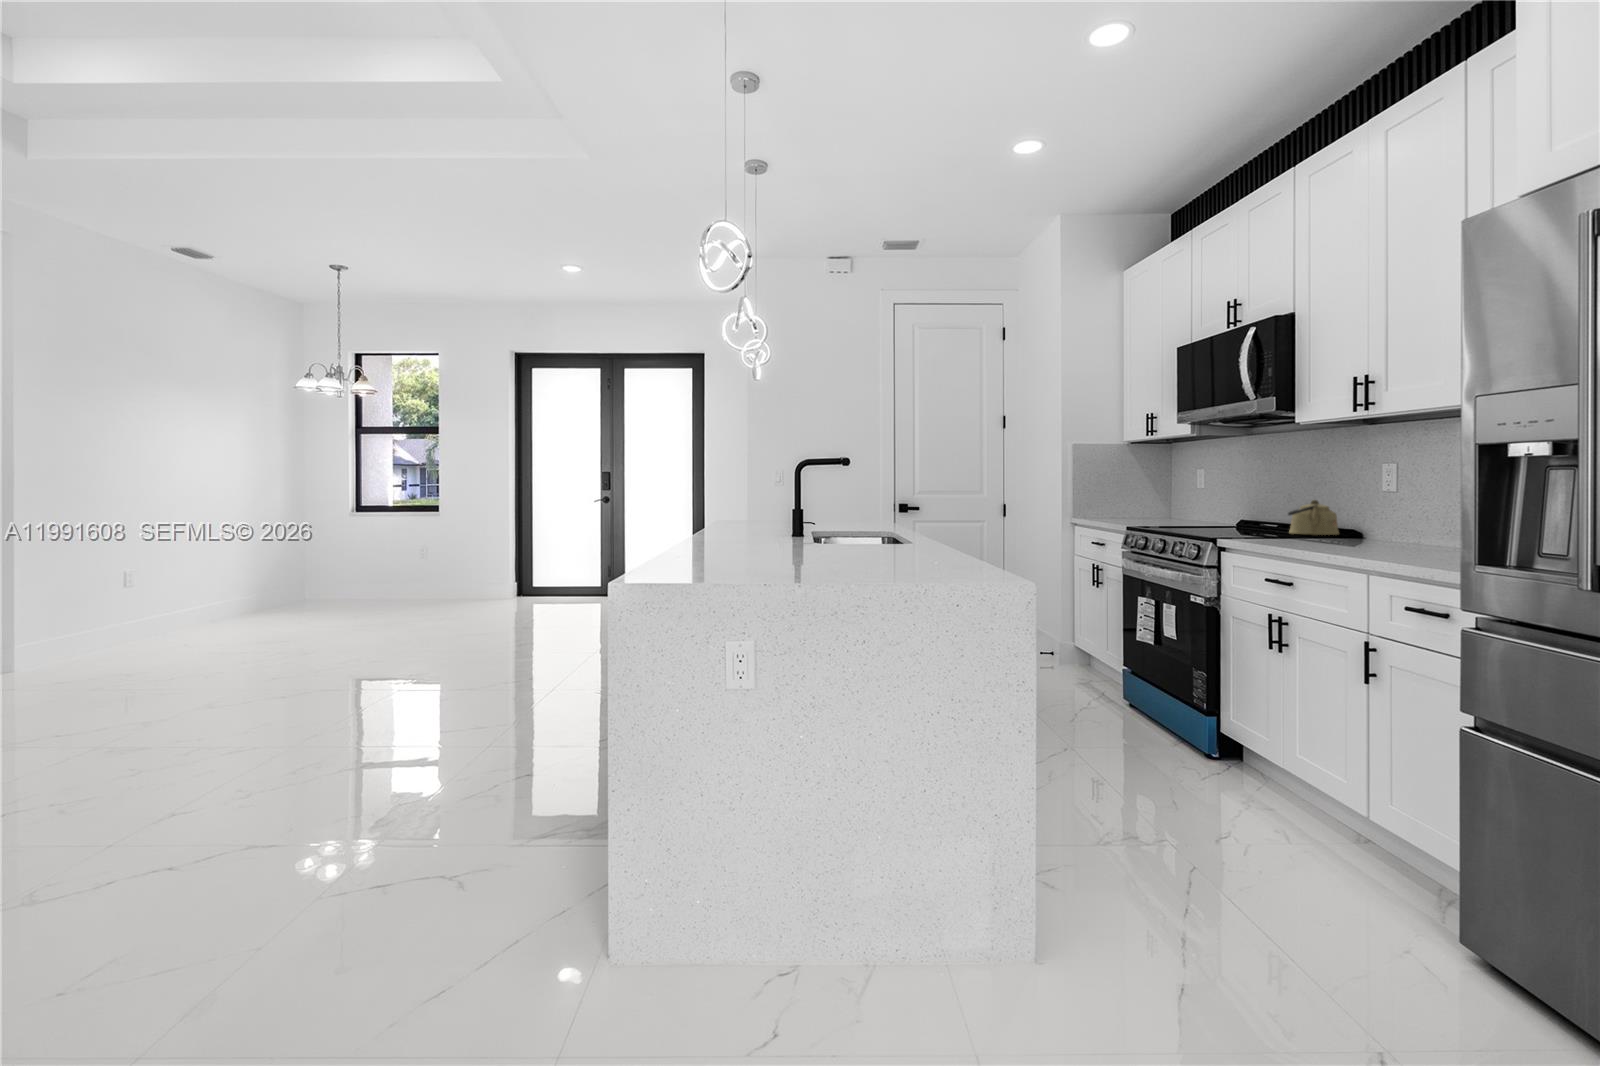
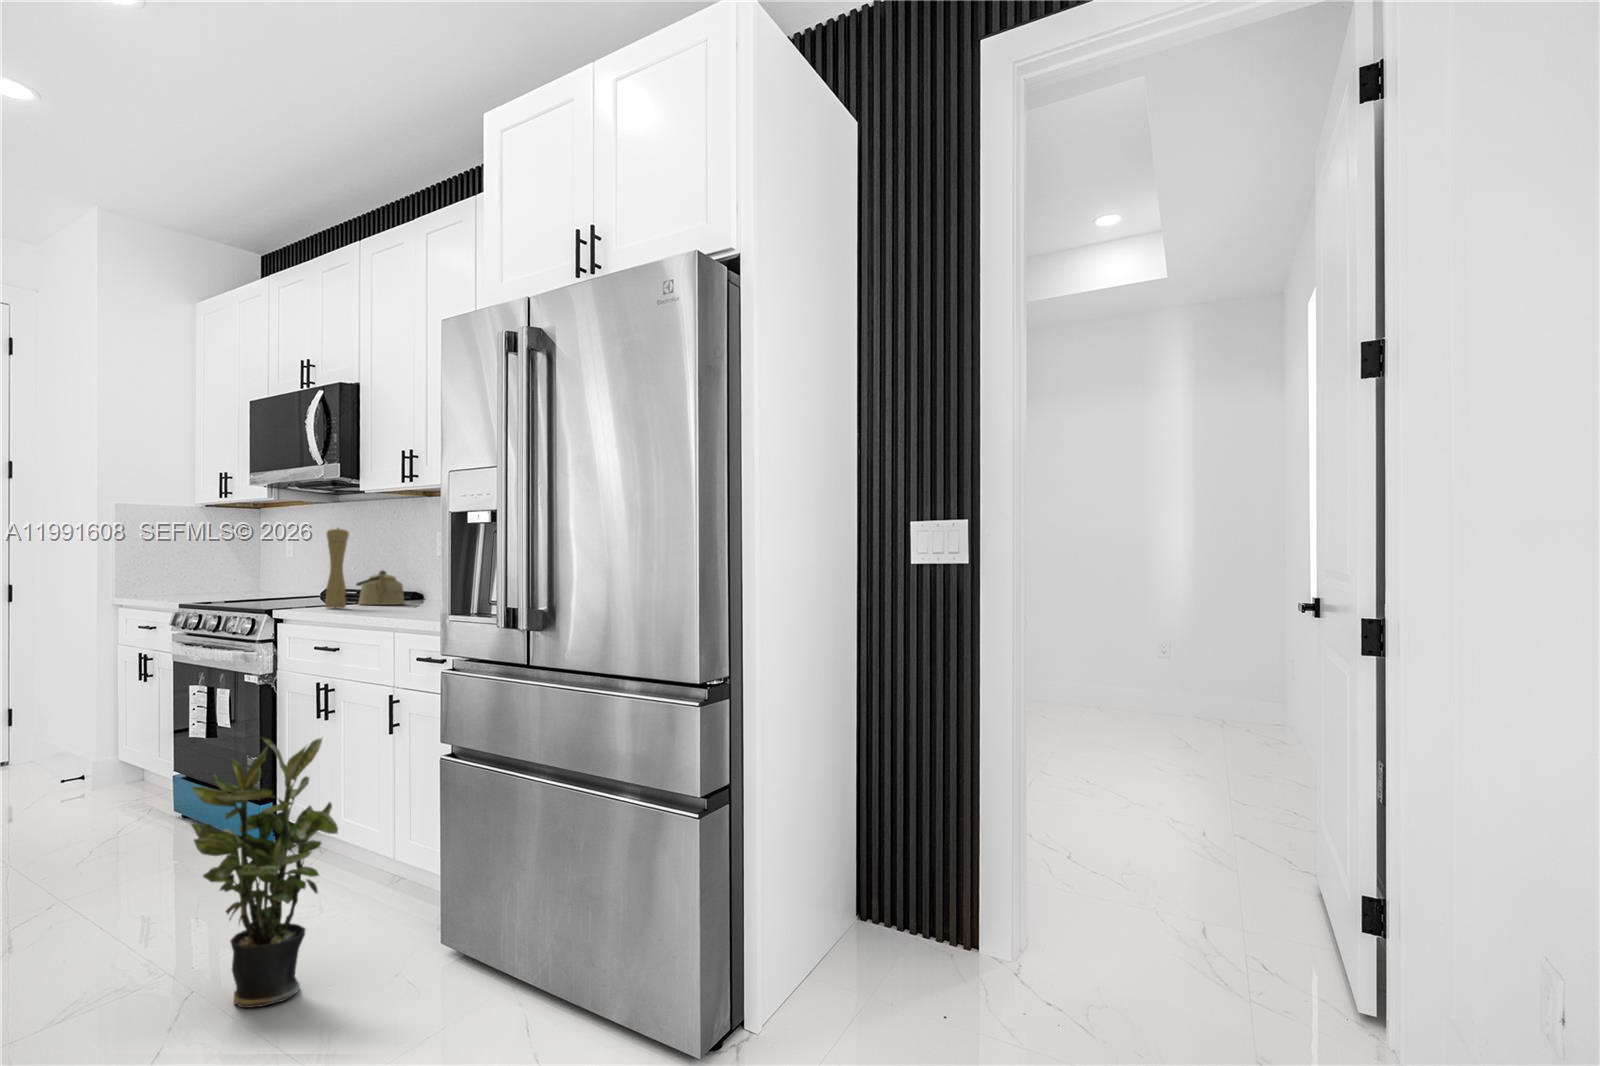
pepper mill: none [1266,461,1289,539] -> present [325,528,349,608]
potted plant: none [1196,677,1337,936] -> present [191,738,338,1008]

